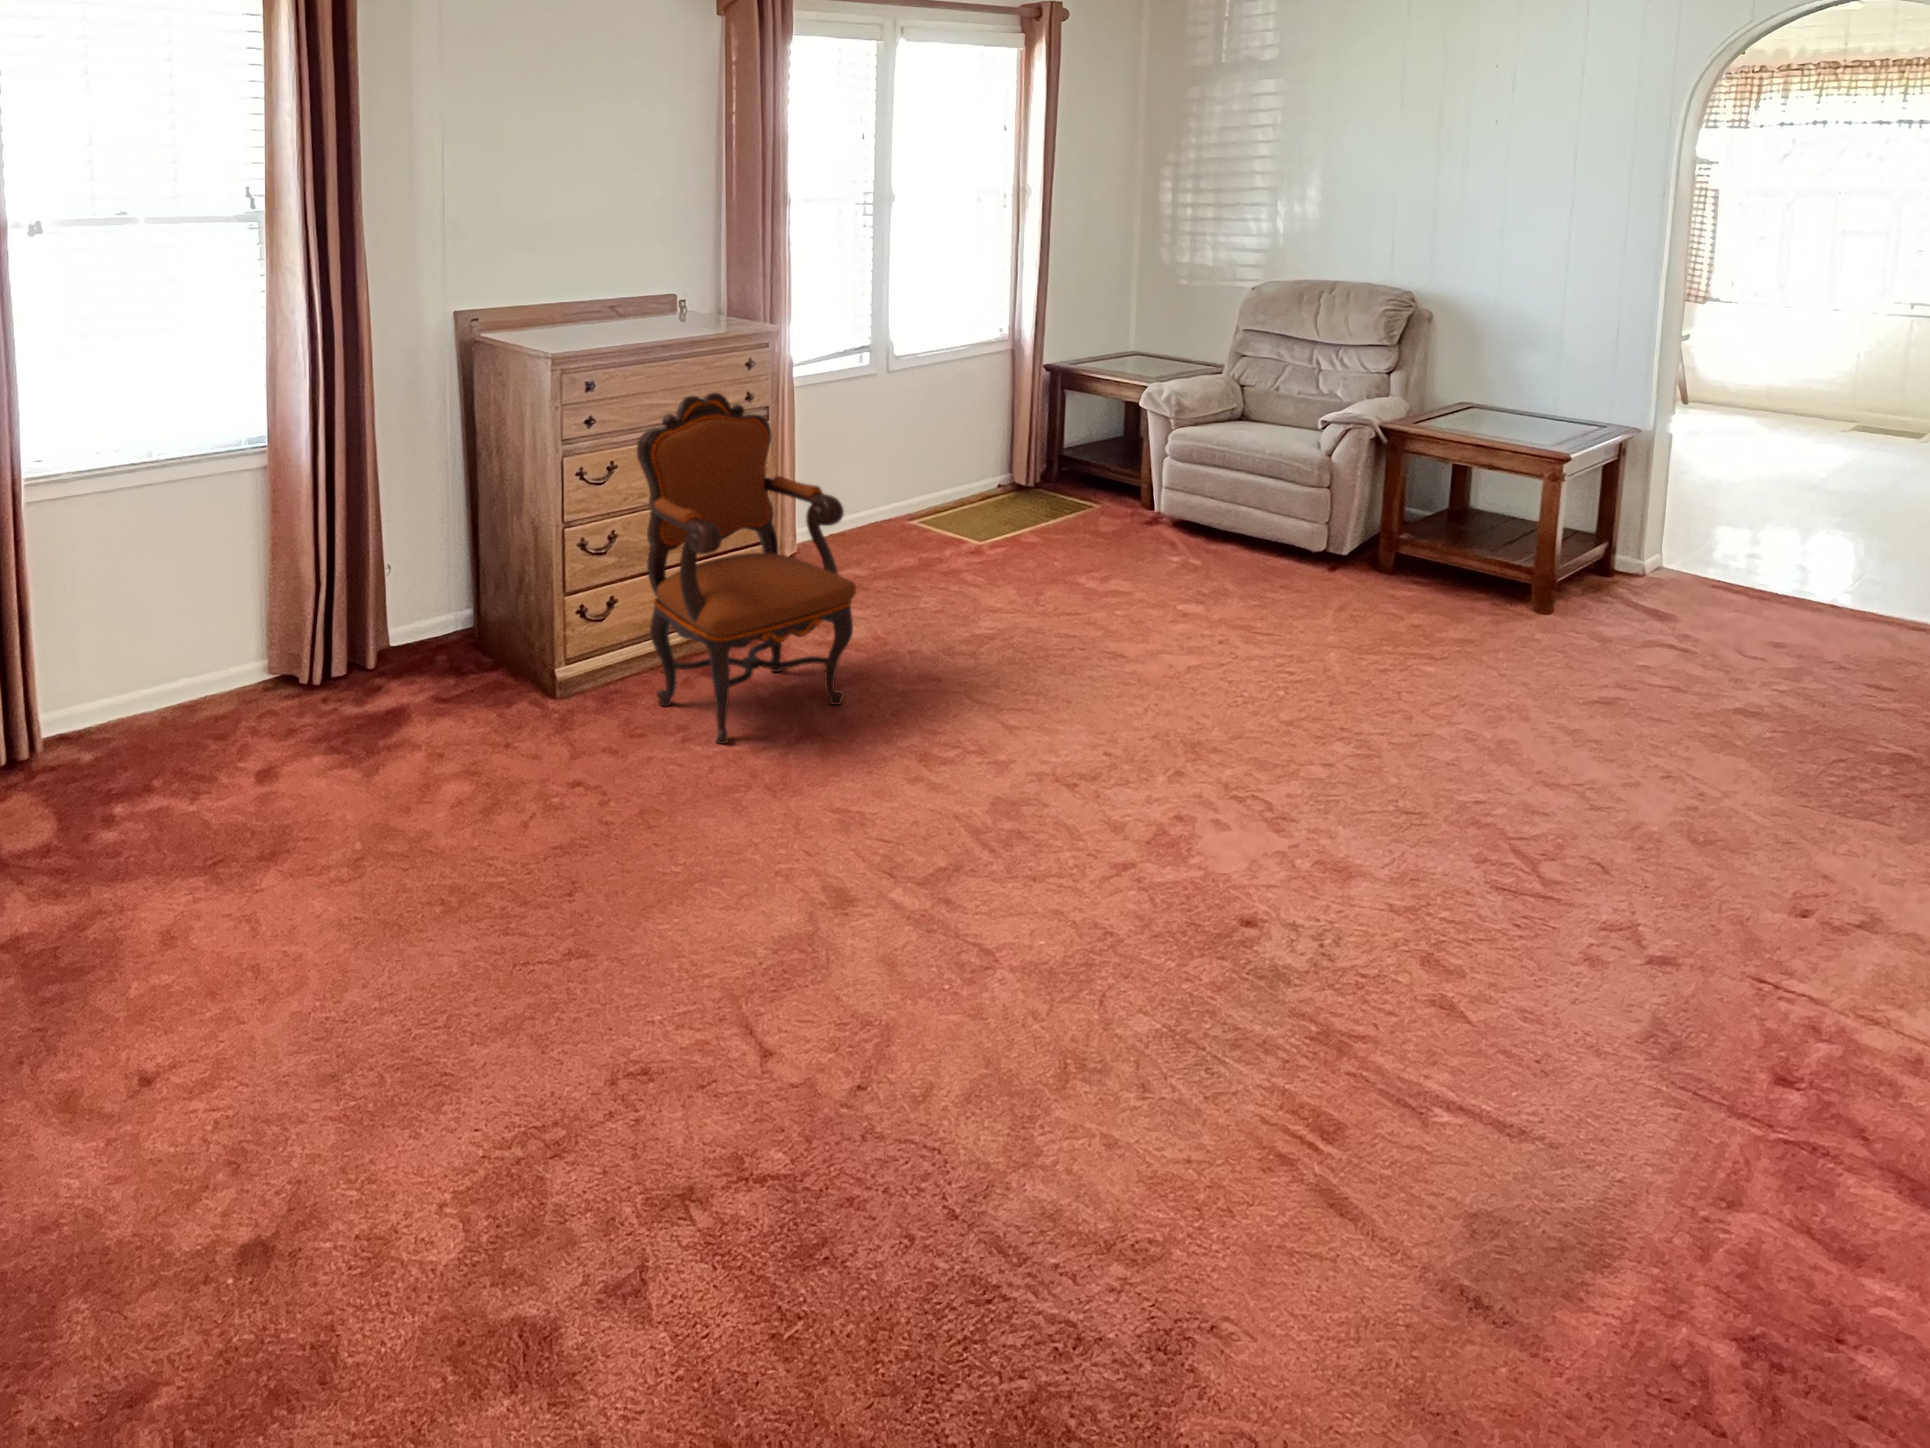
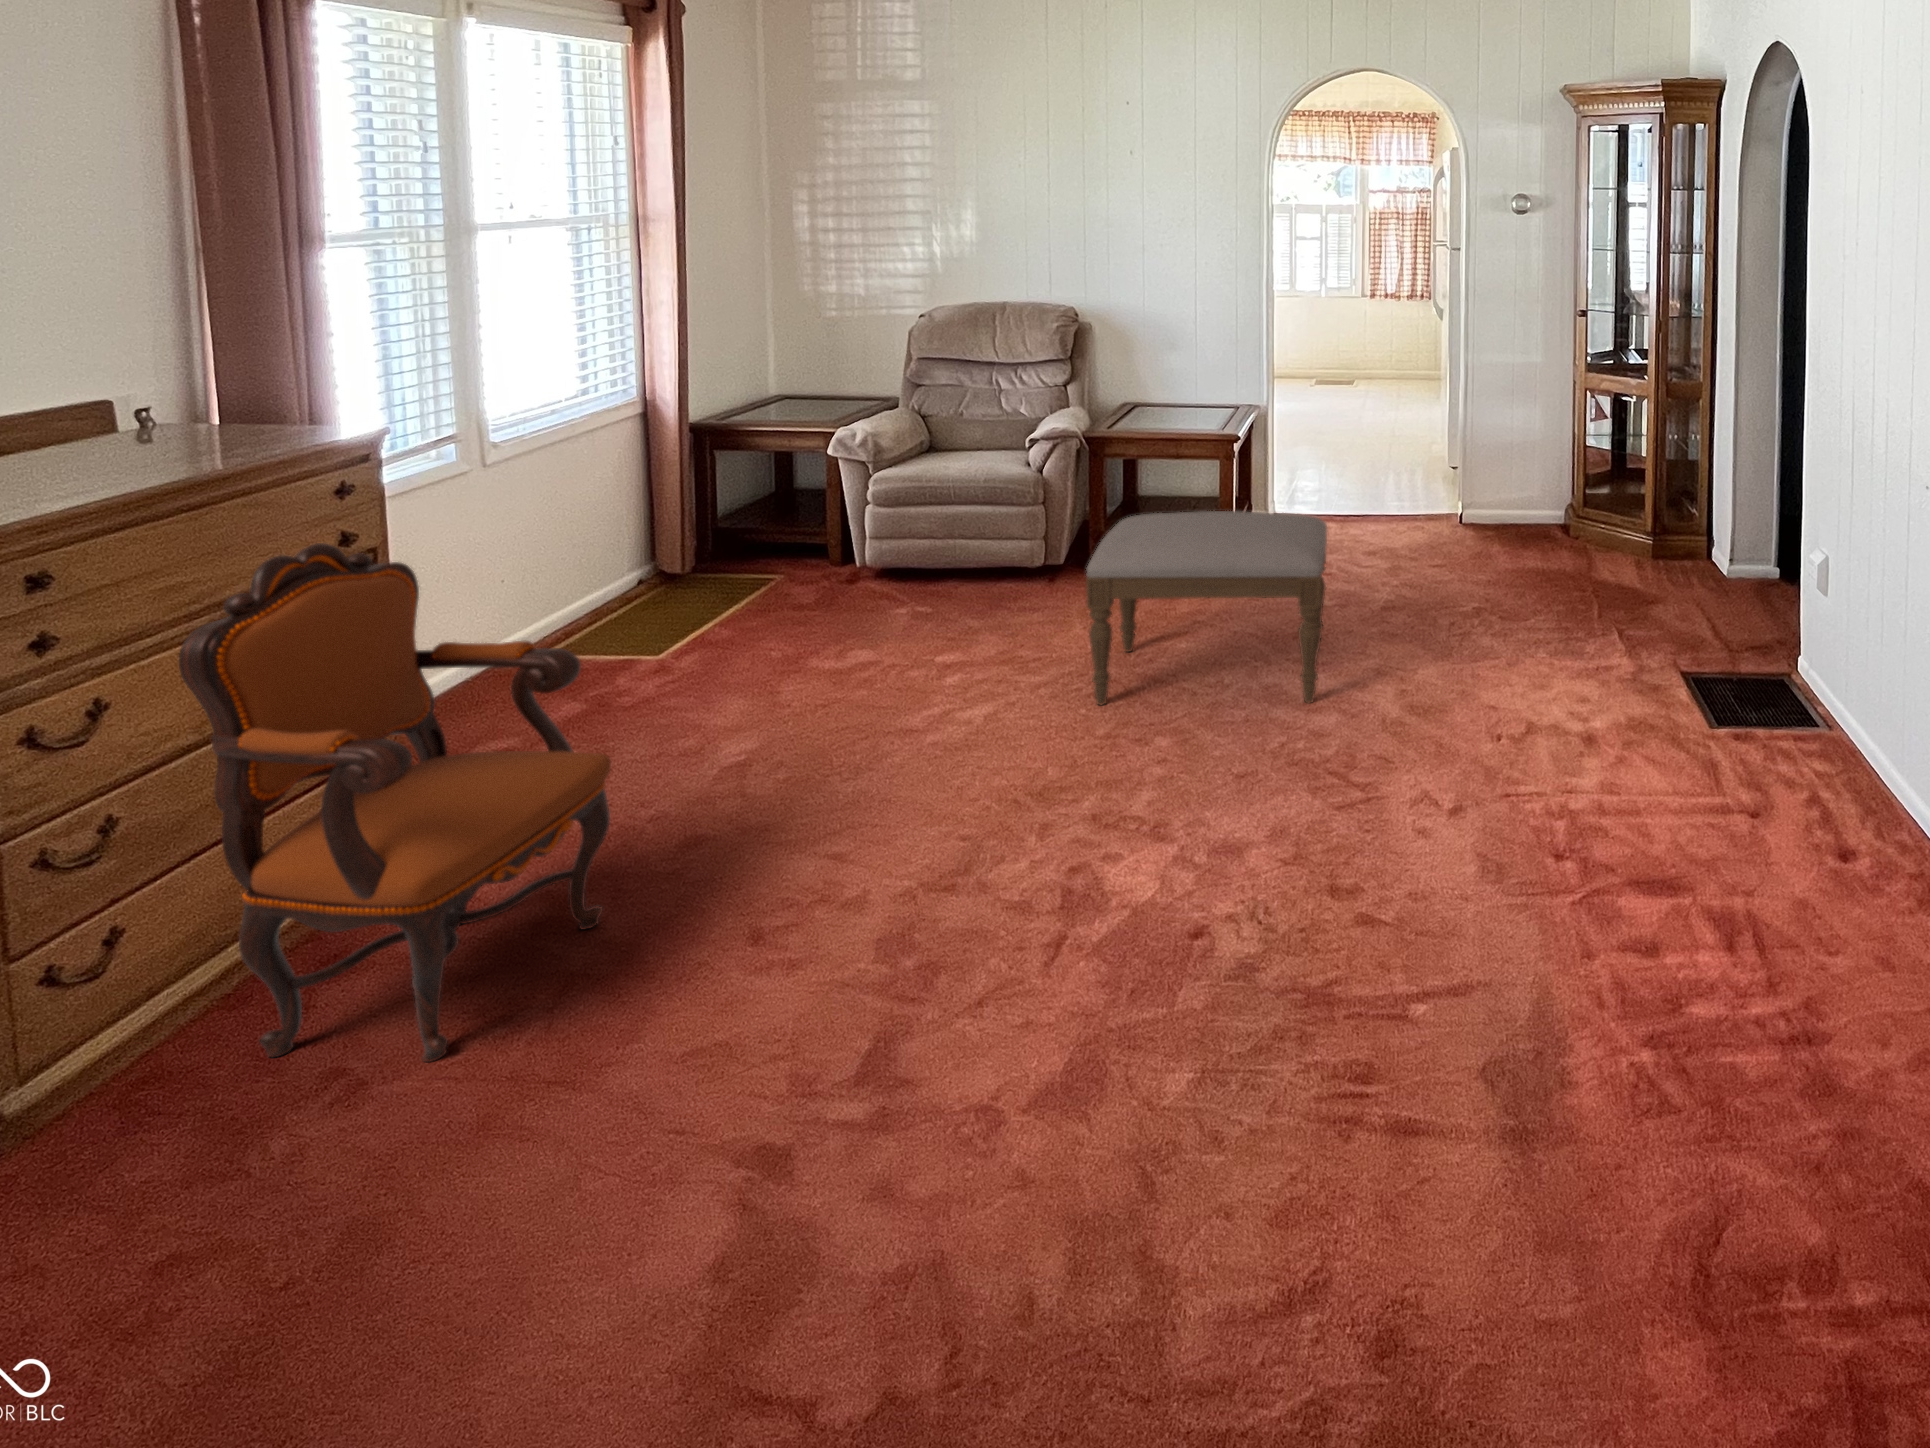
ottoman: none [1295,511,1626,771] -> present [1086,511,1327,705]

